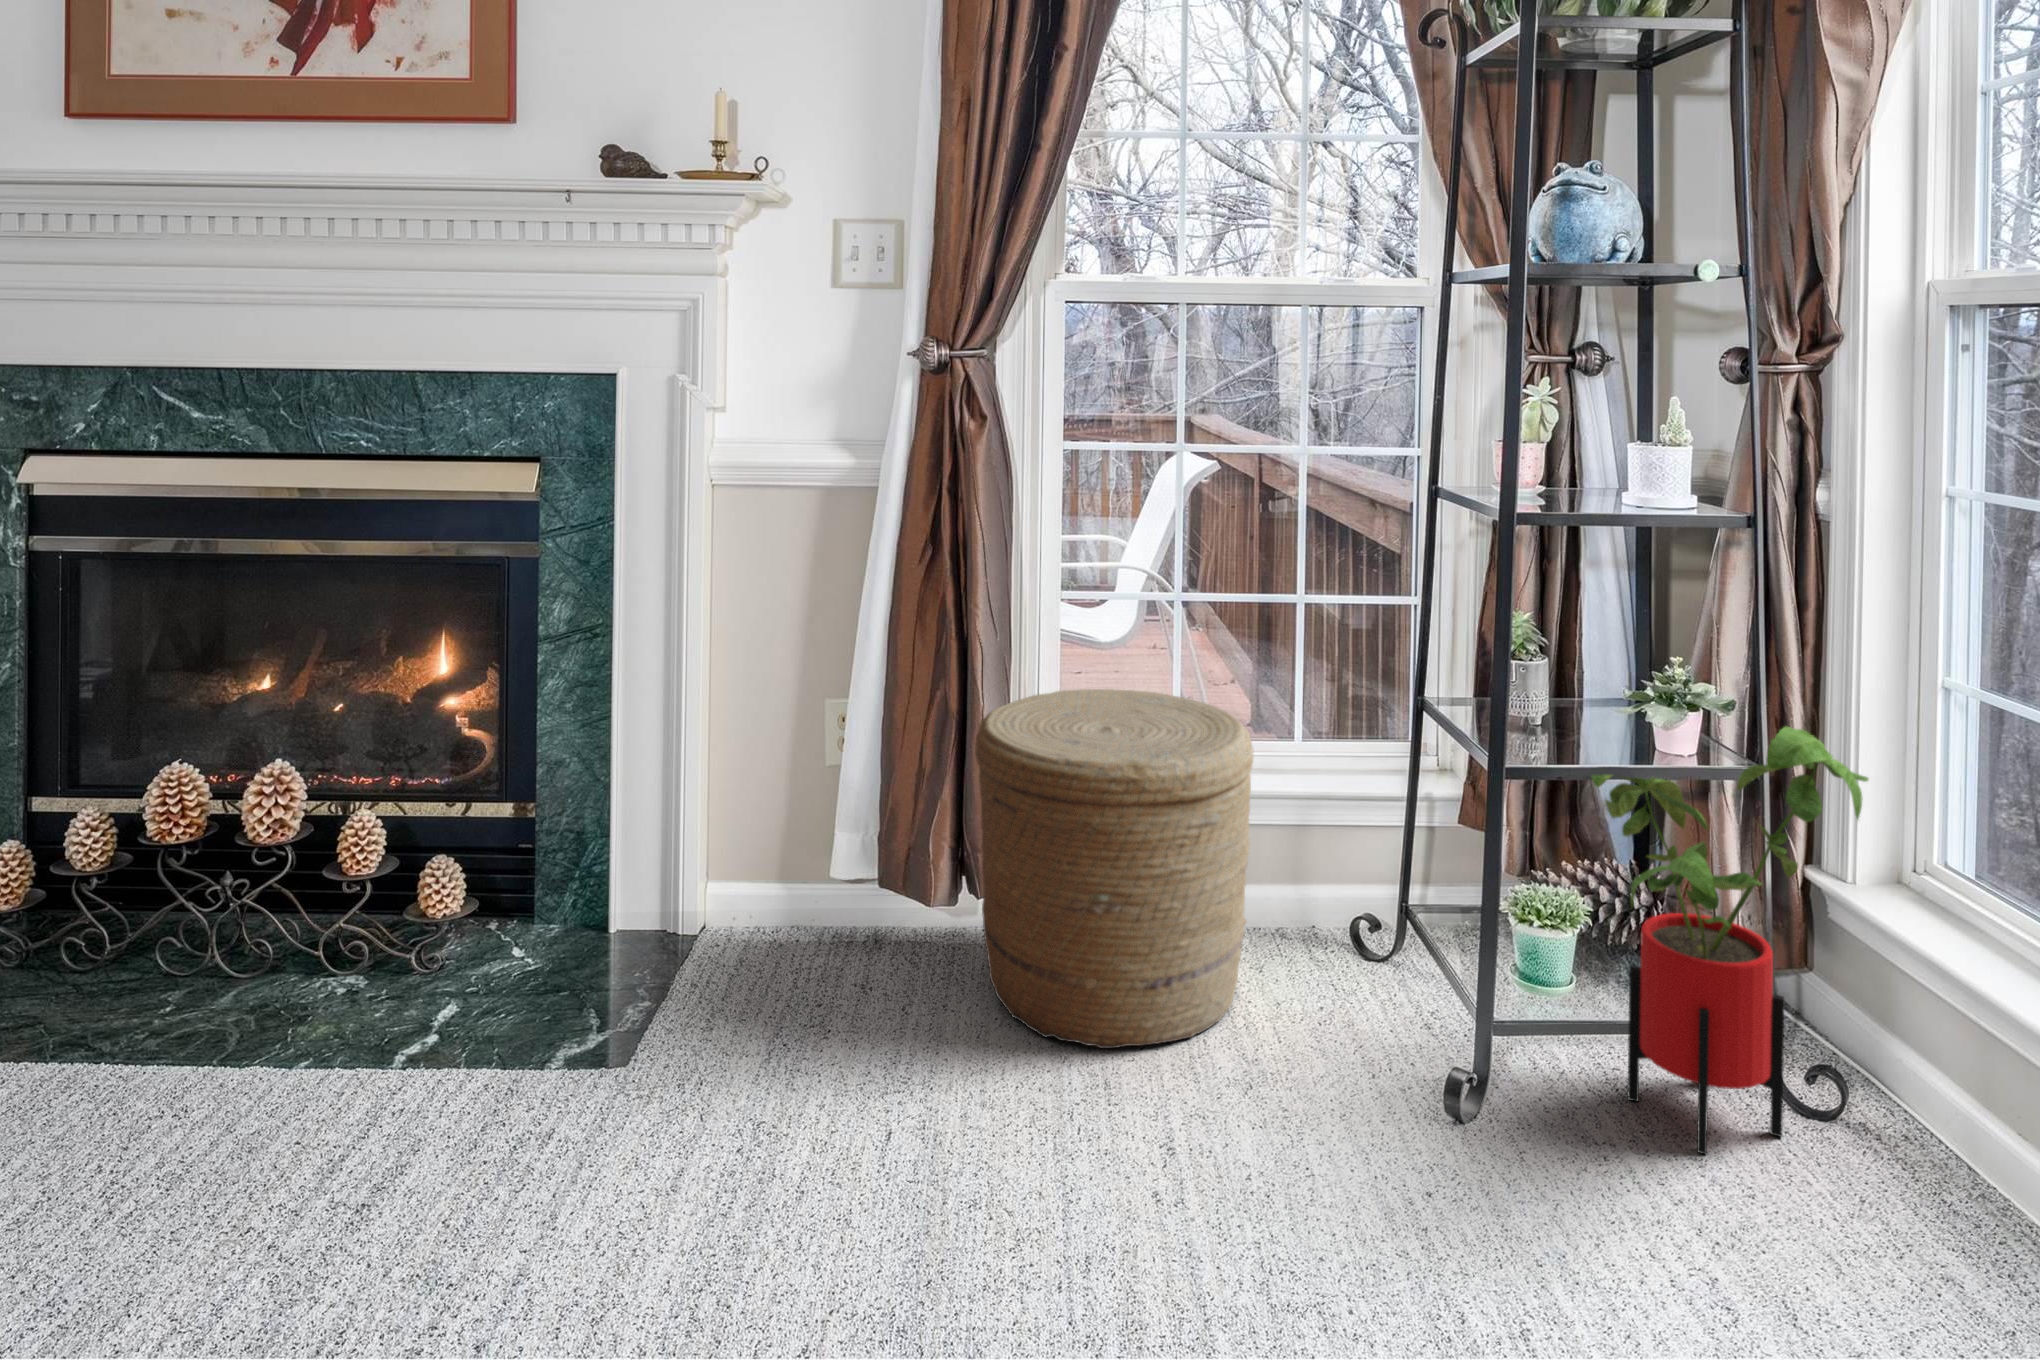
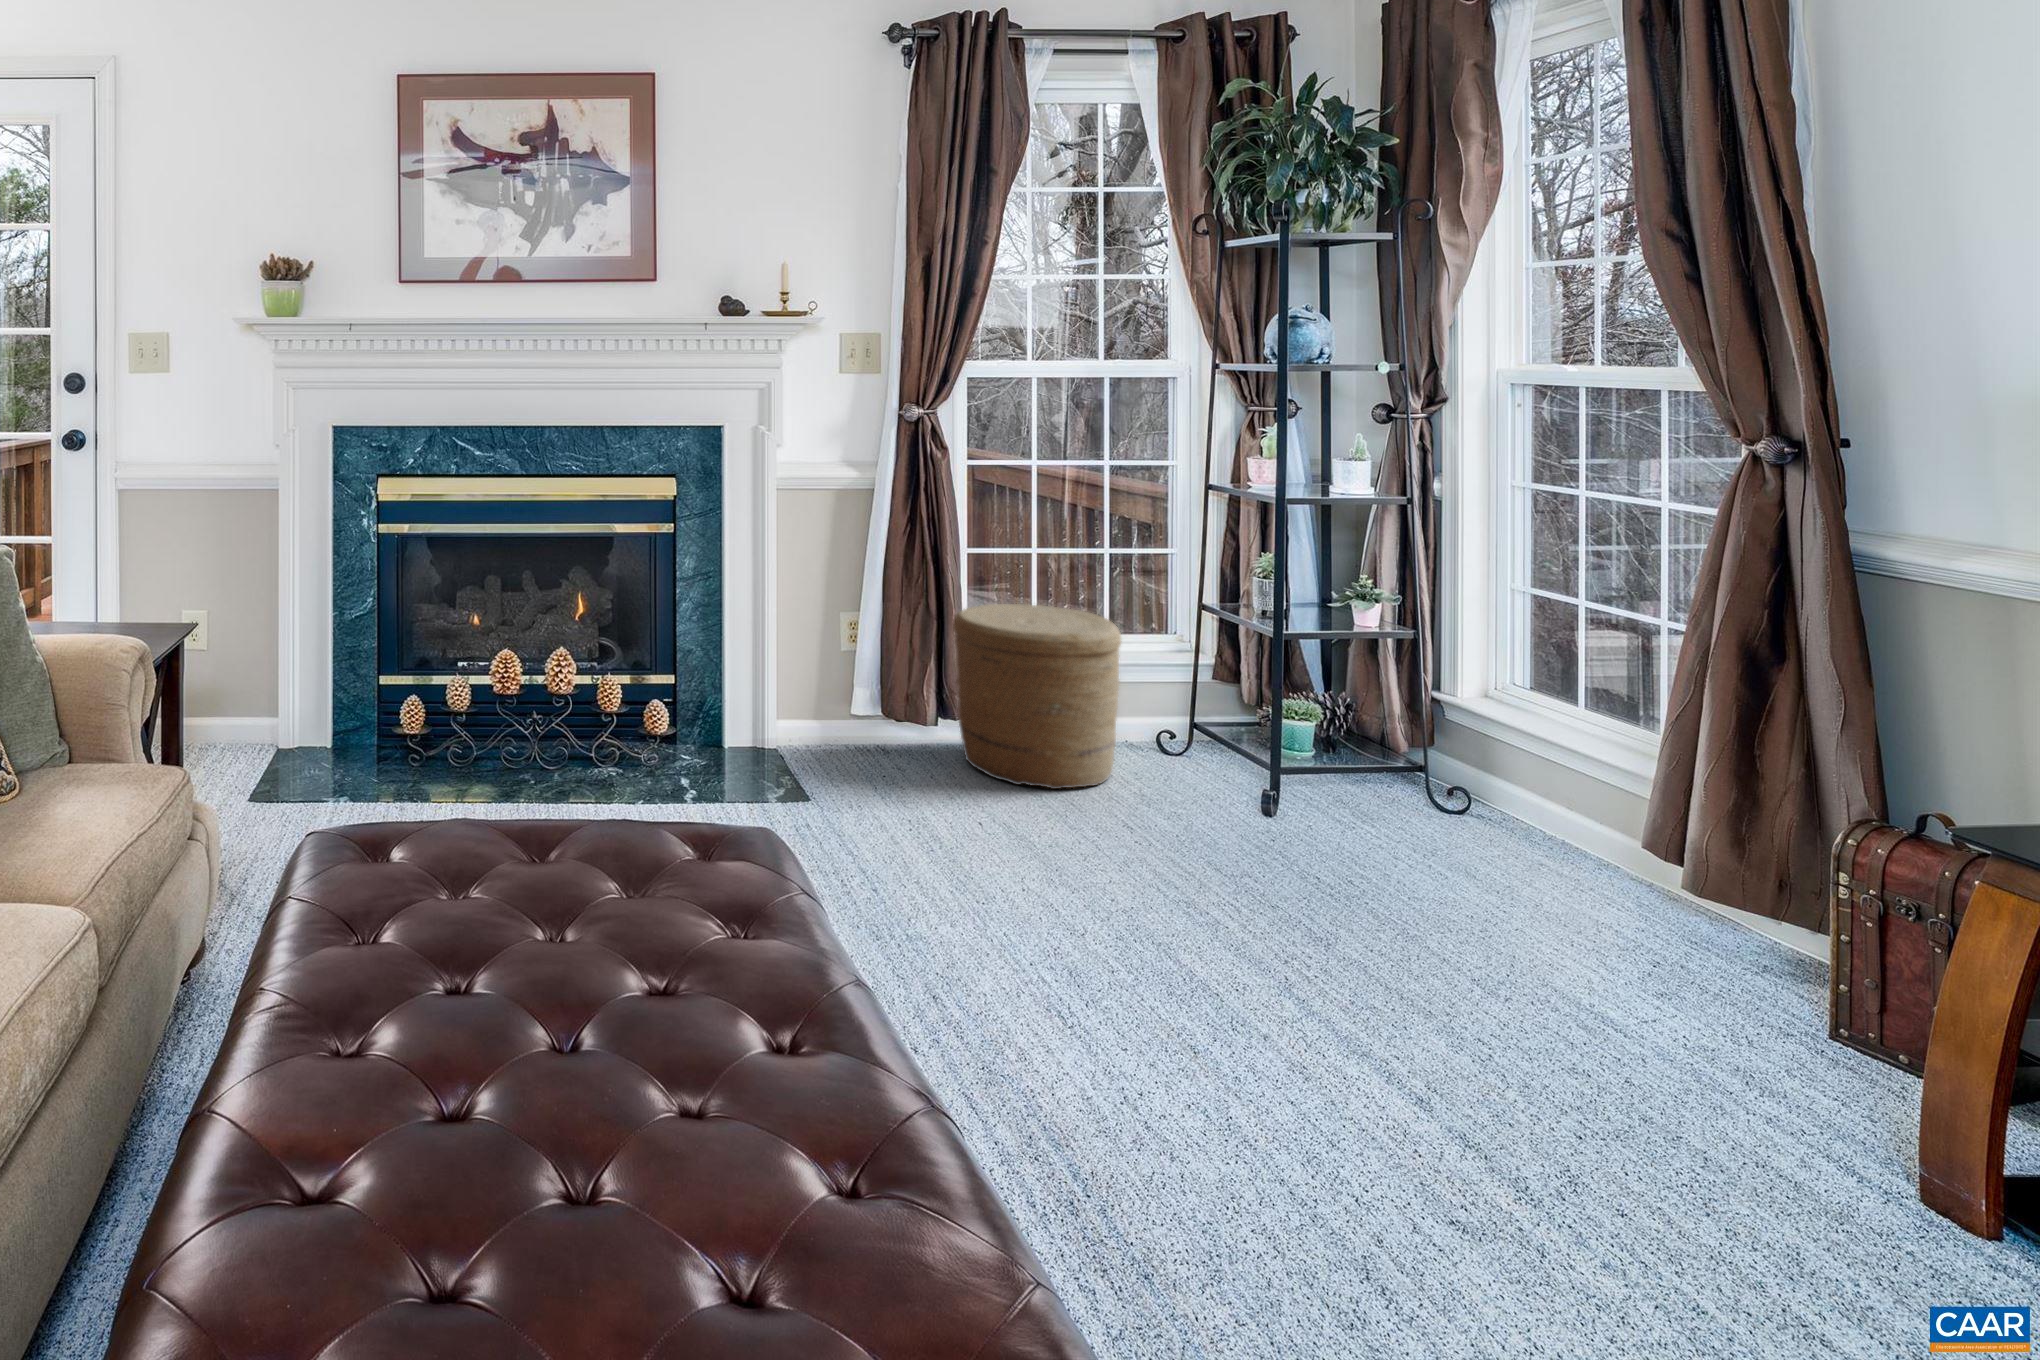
house plant: present [1591,727,1869,1154] -> none [1321,606,1478,825]

